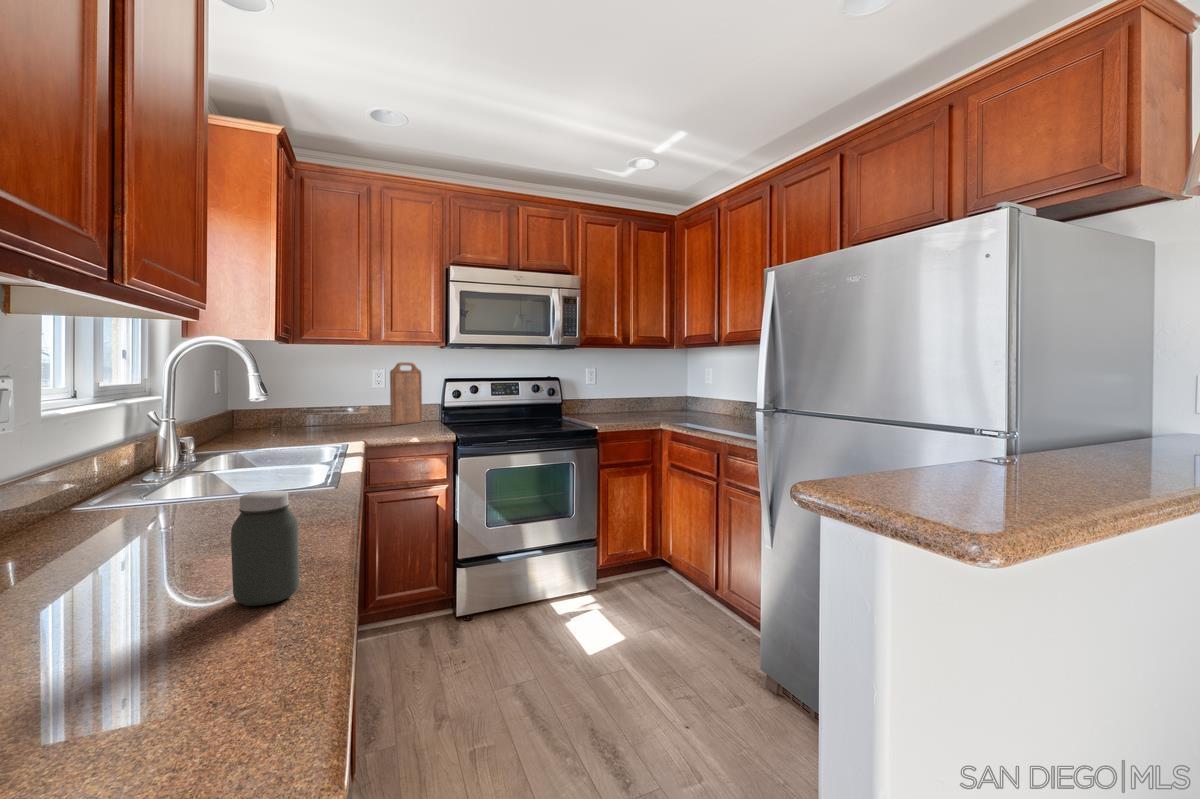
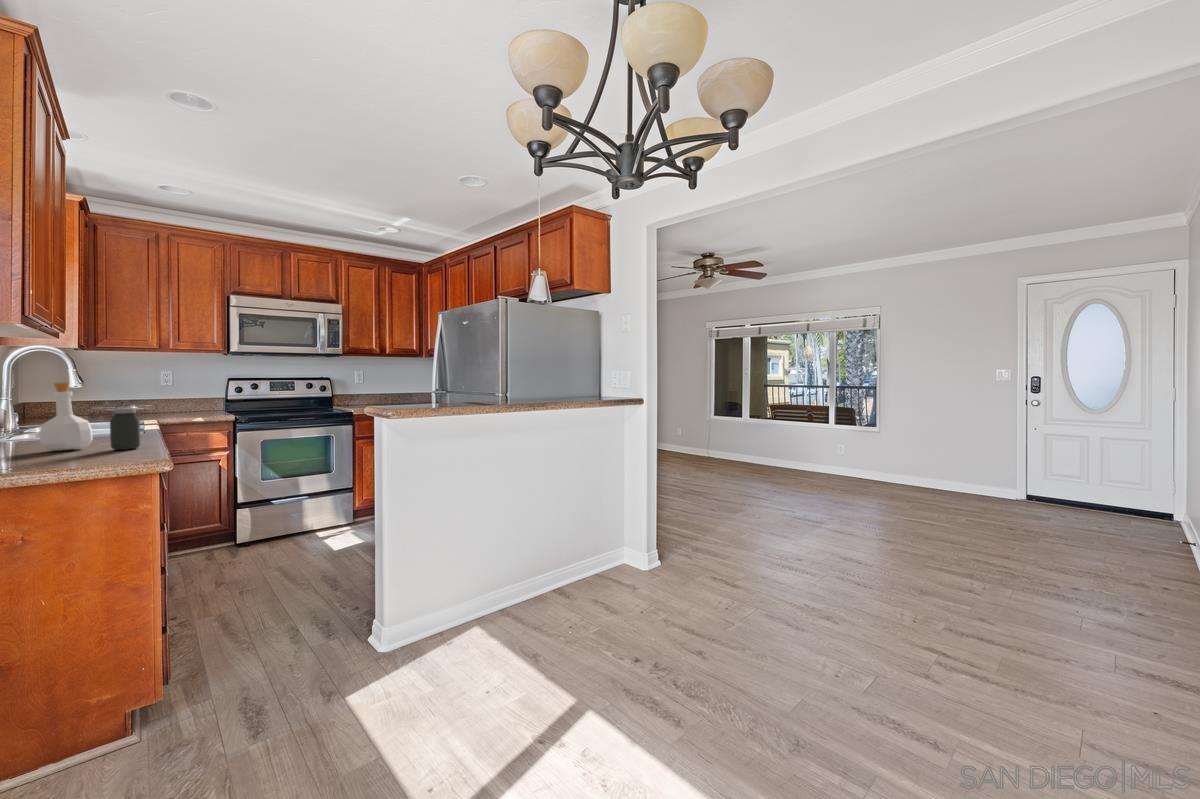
cutting board: present [390,362,422,425] -> none [179,366,209,413]
bottle: none [98,422,215,591] -> present [40,382,92,451]

